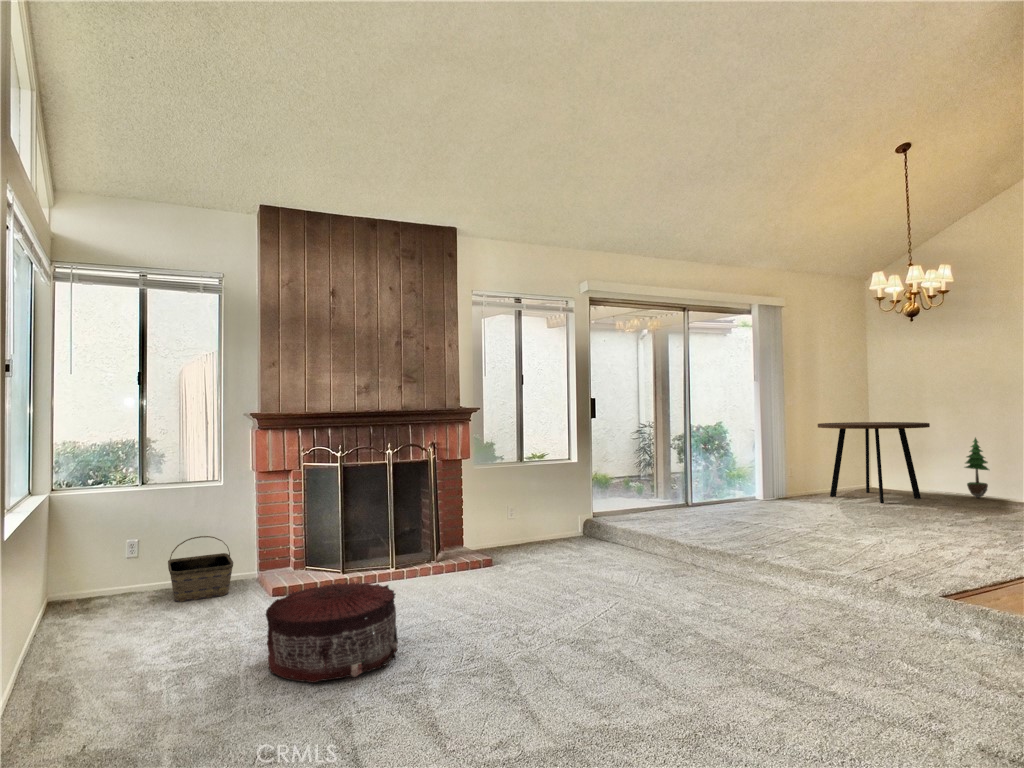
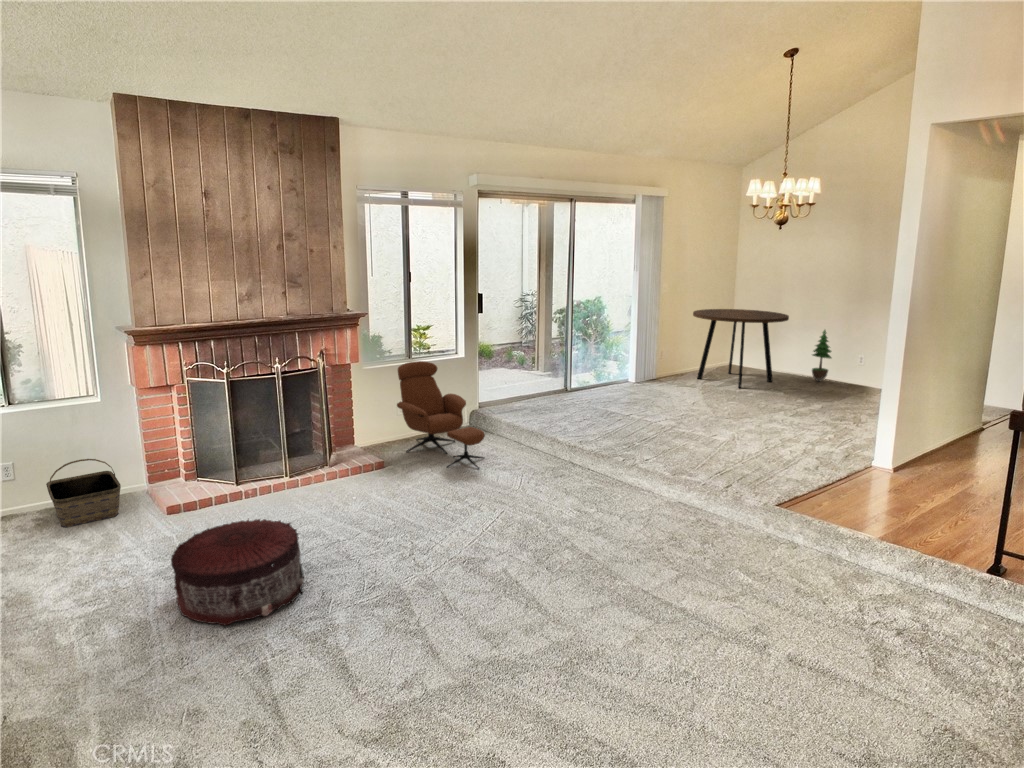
lounge chair: none [504,462,596,568] -> present [397,361,485,469]

